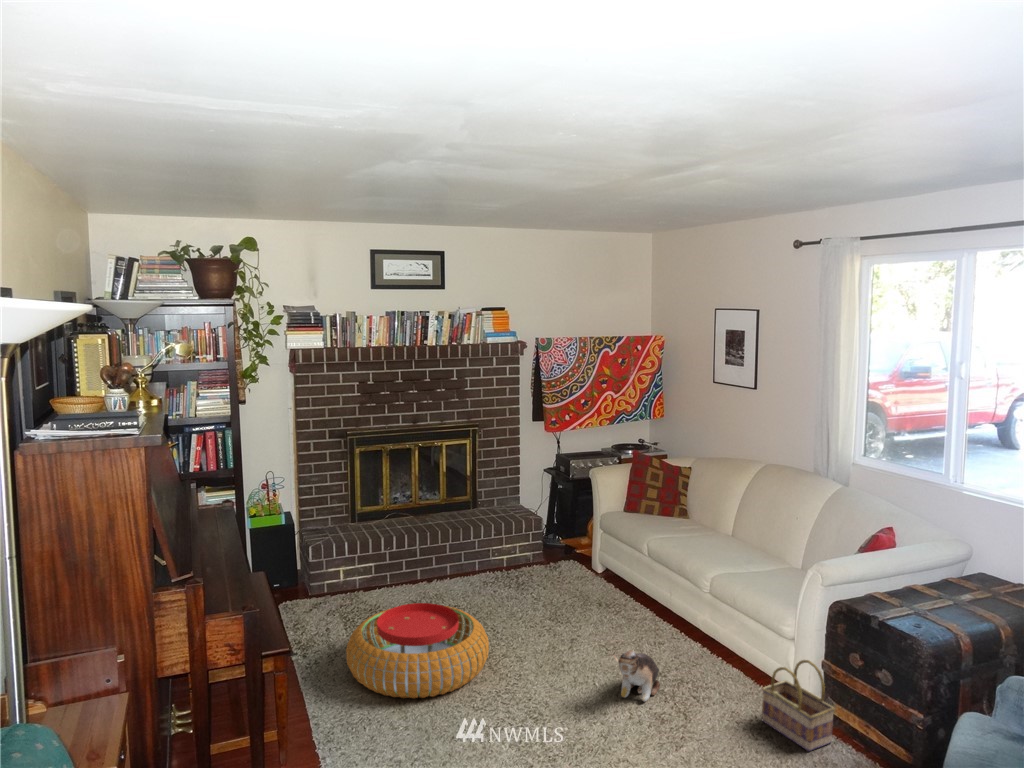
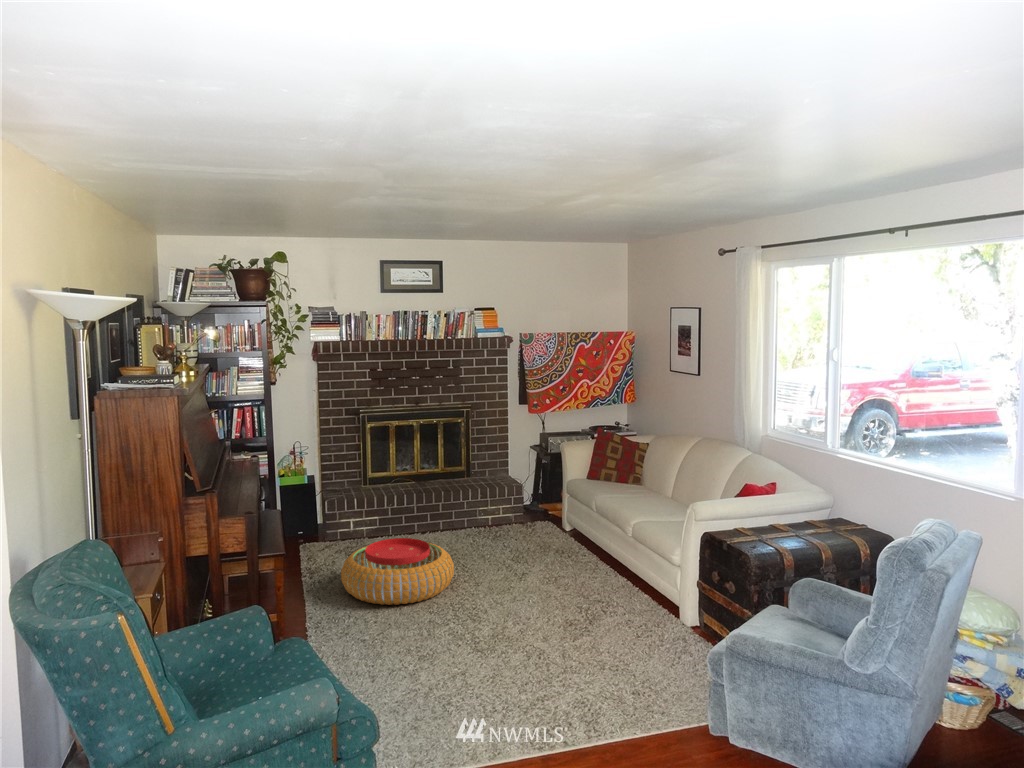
plush toy: present [614,650,660,701] -> none [542,569,588,611]
basket: present [762,660,834,751] -> none [656,575,708,644]

